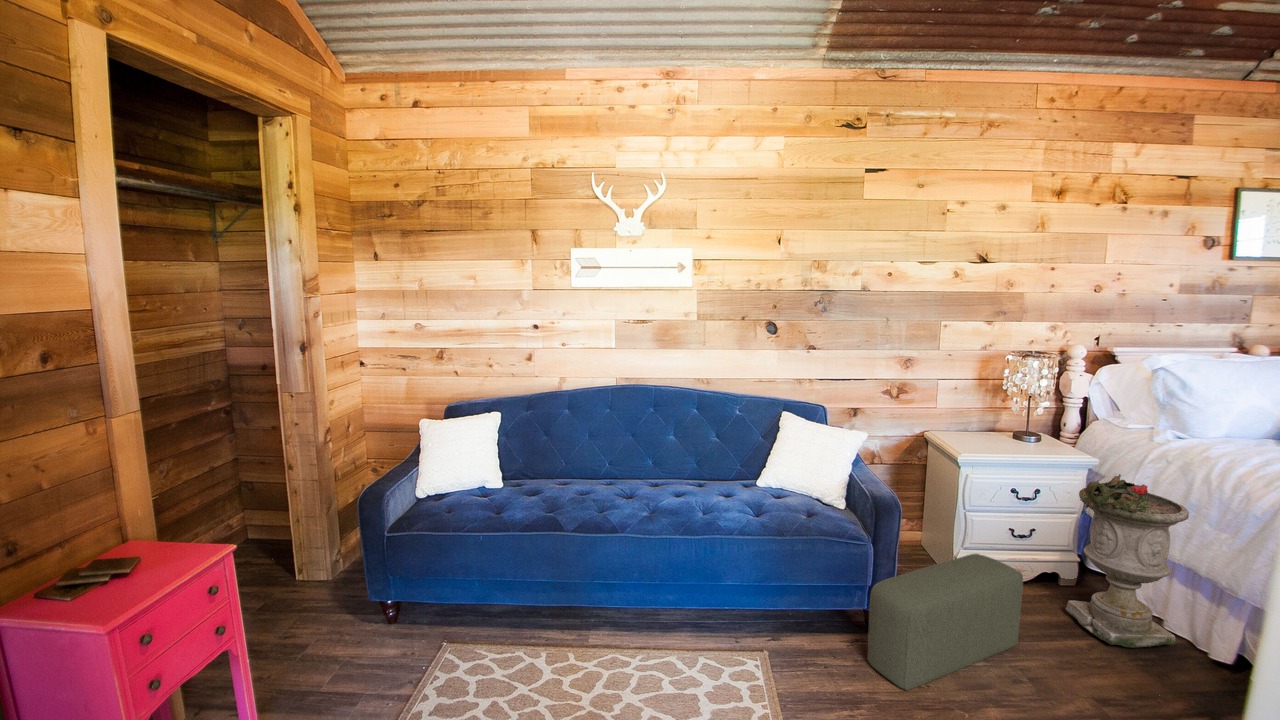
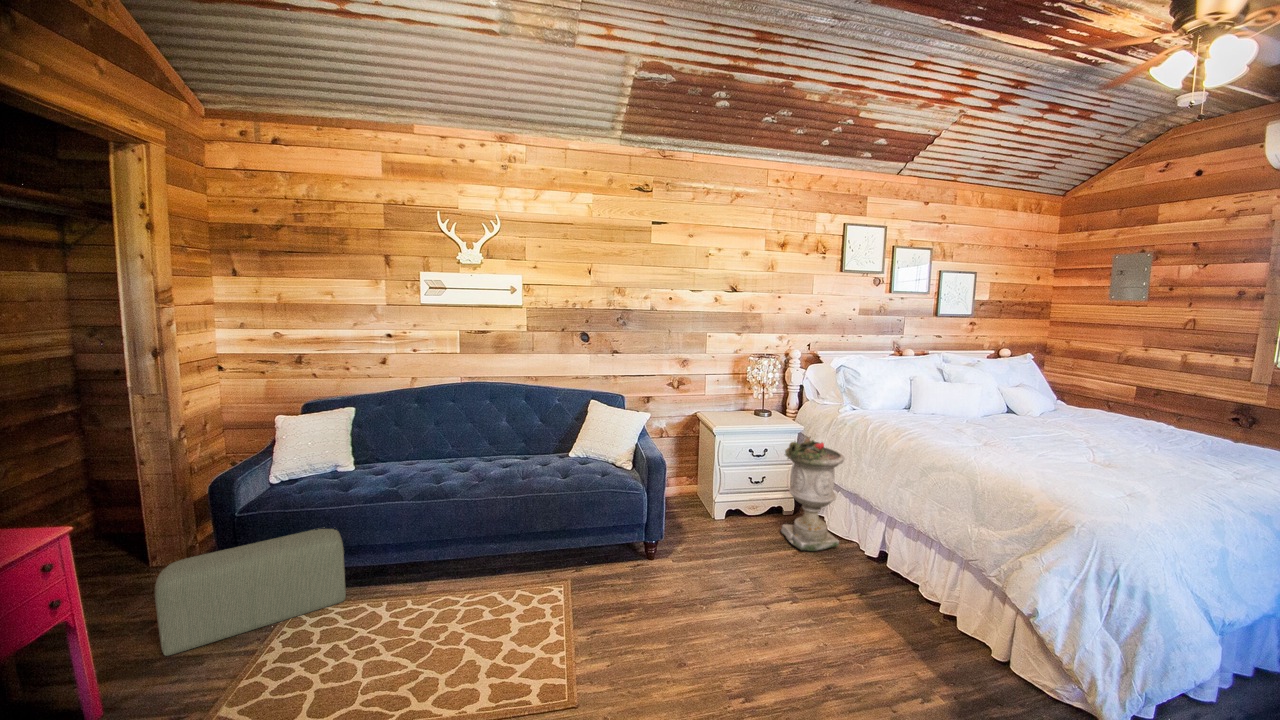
pouf: present [868,554,1023,690] -> present [155,529,346,656]

